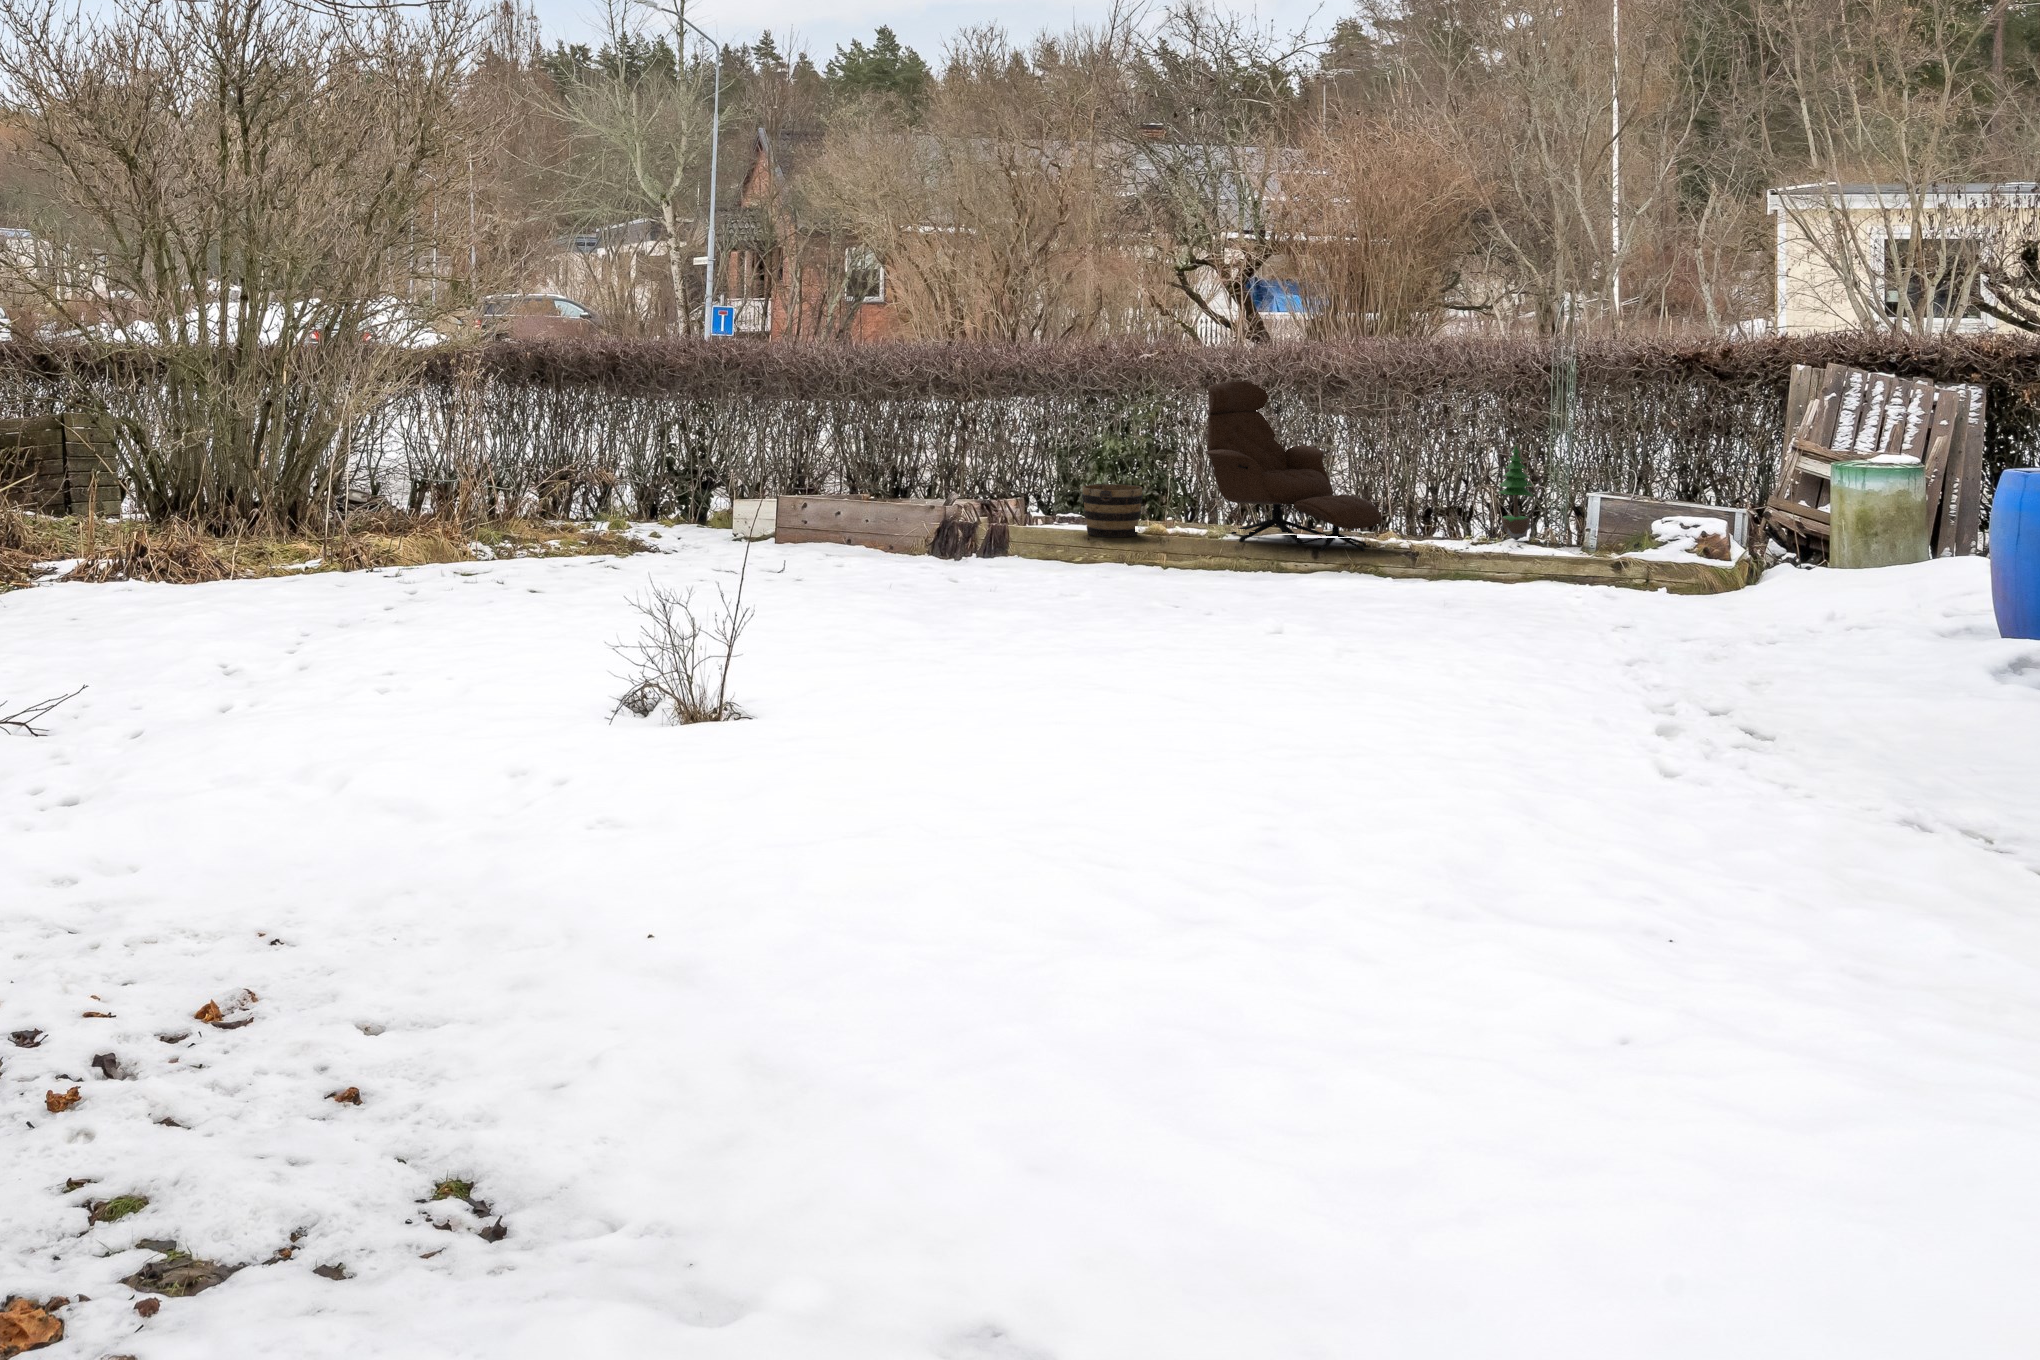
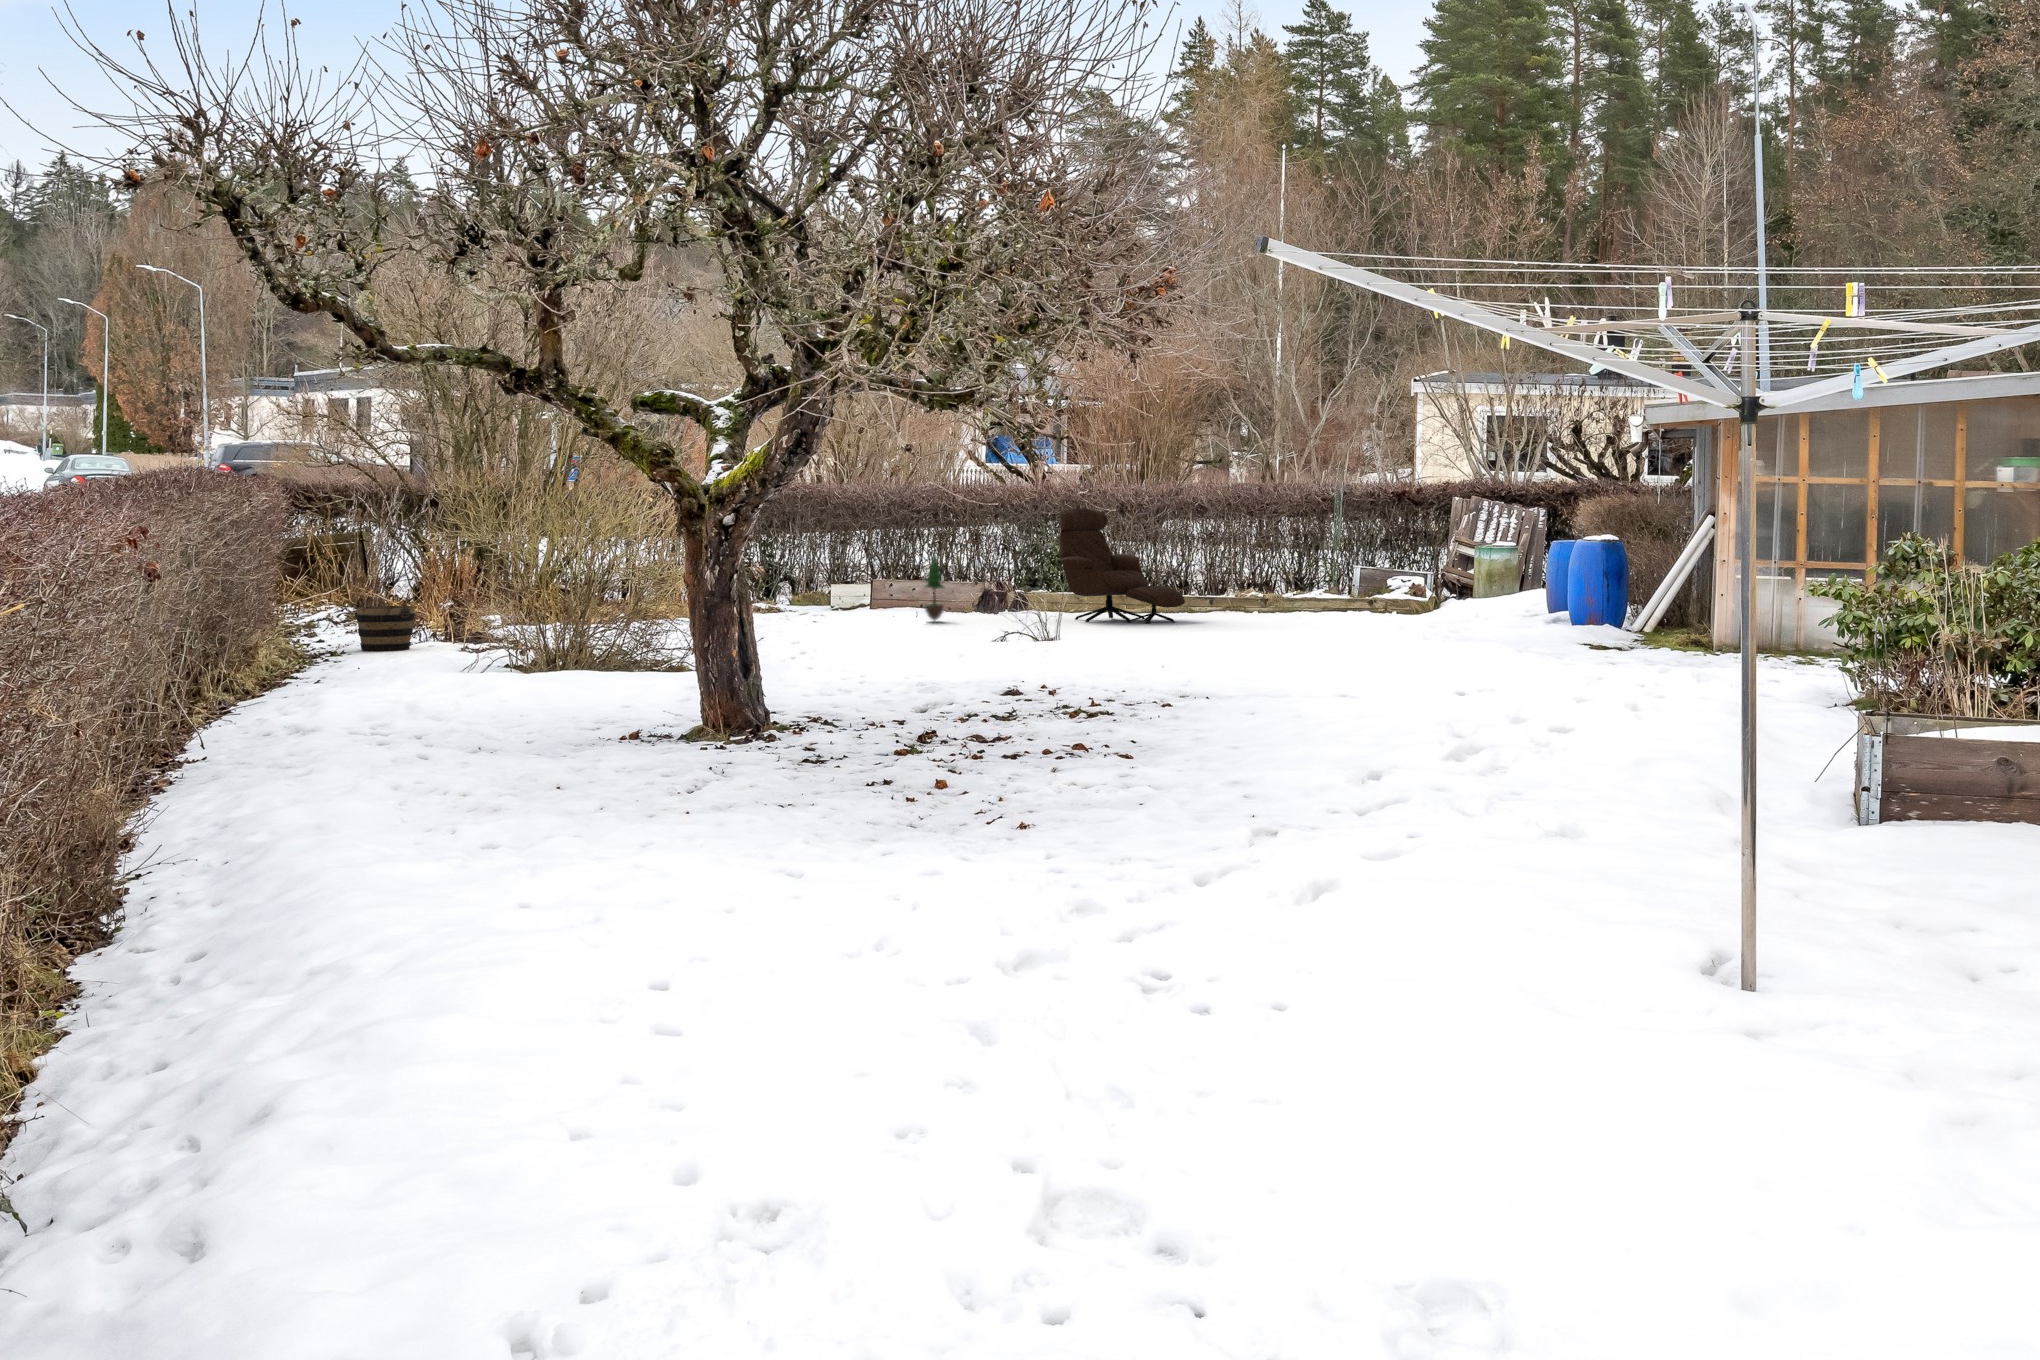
potted tree: present [1498,445,1533,540] -> present [925,555,944,620]
bucket: present [1082,484,1143,537] -> present [356,606,415,651]

